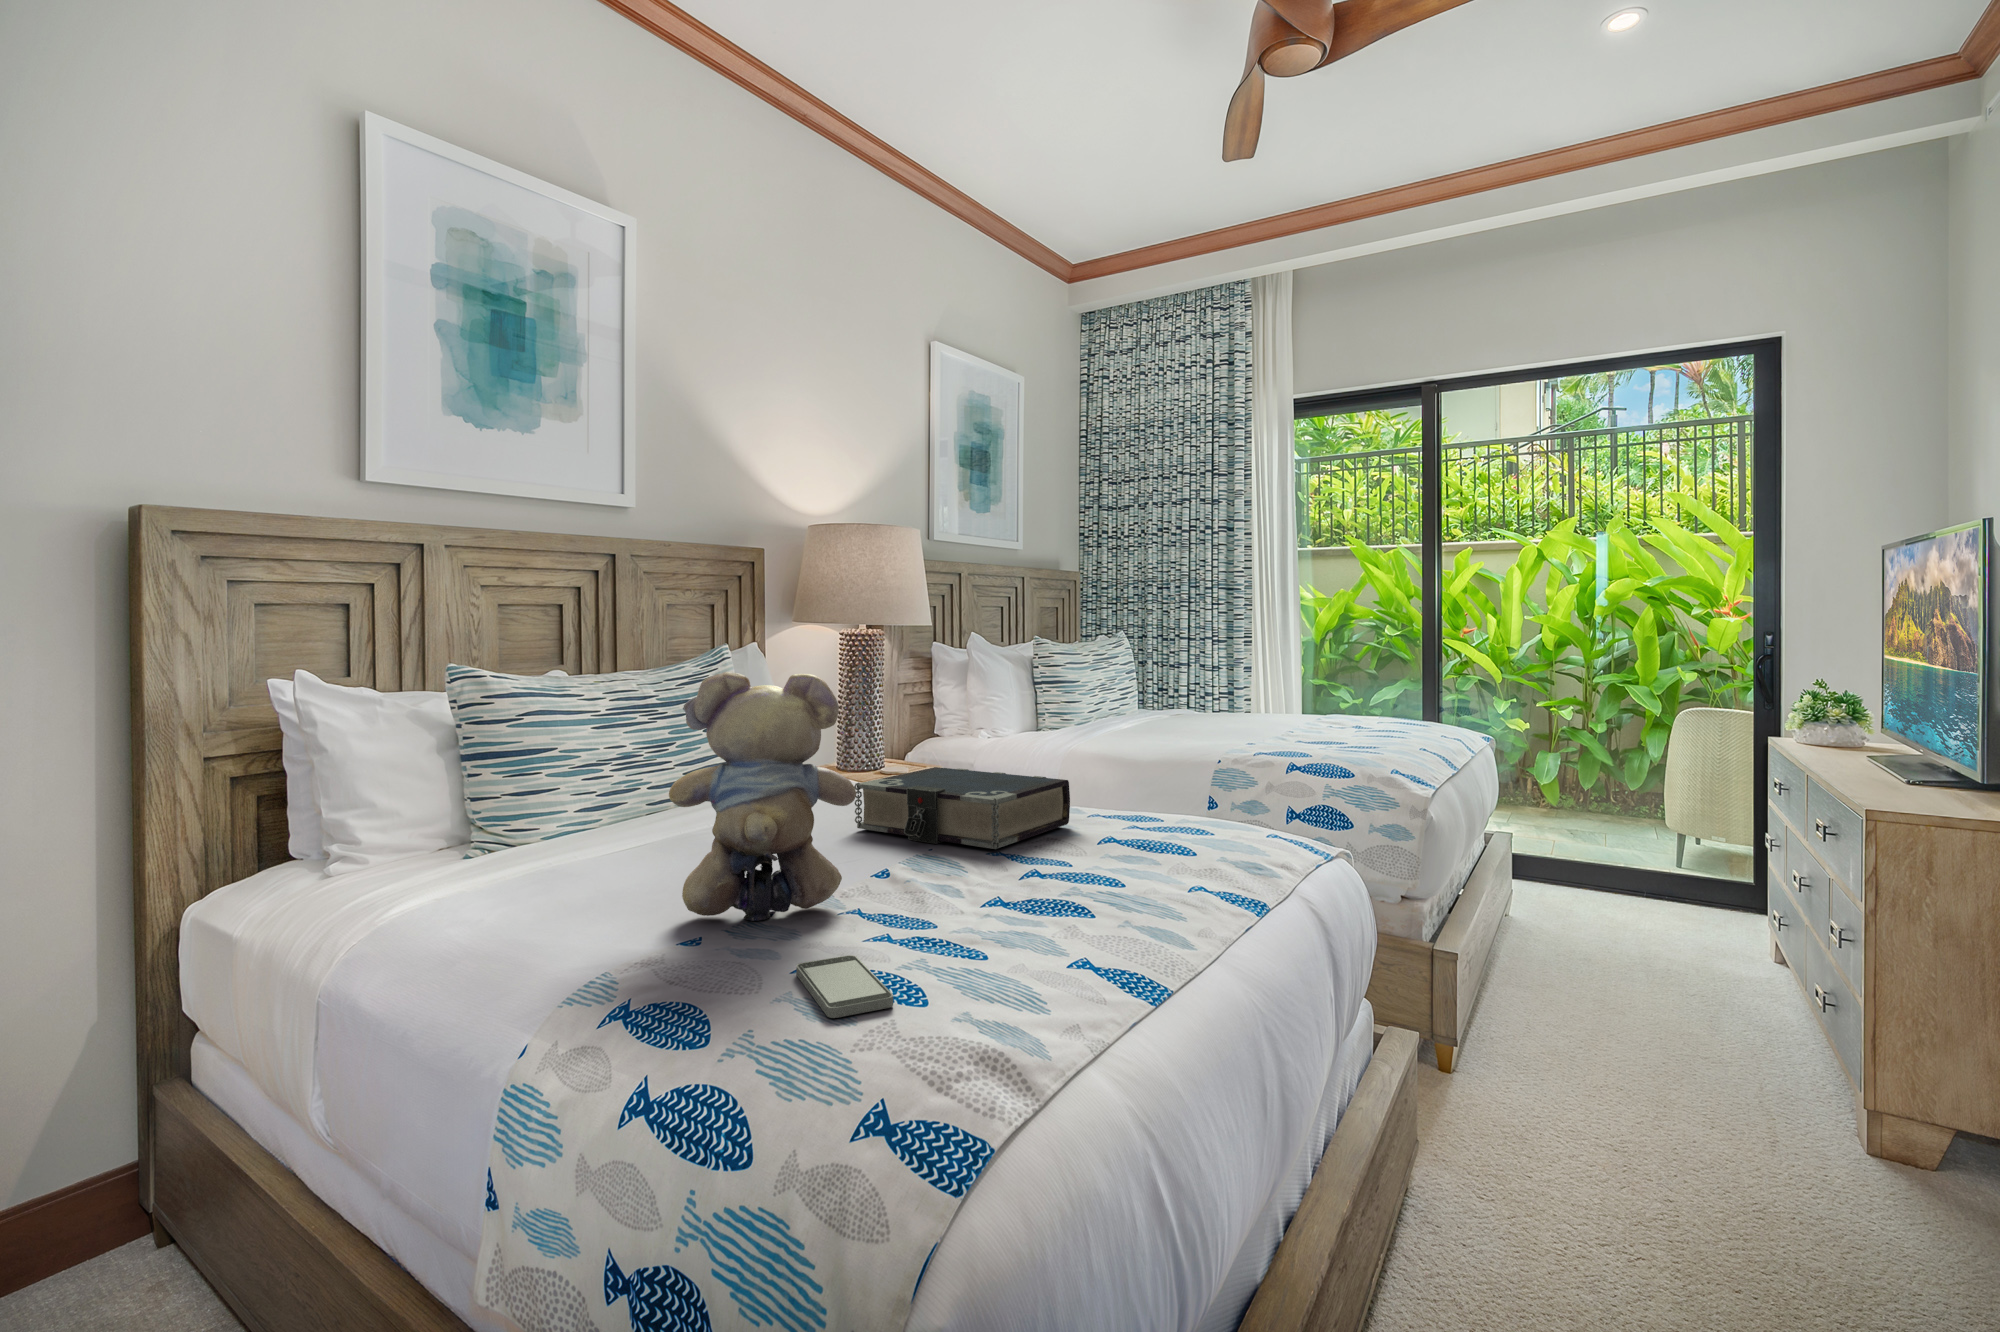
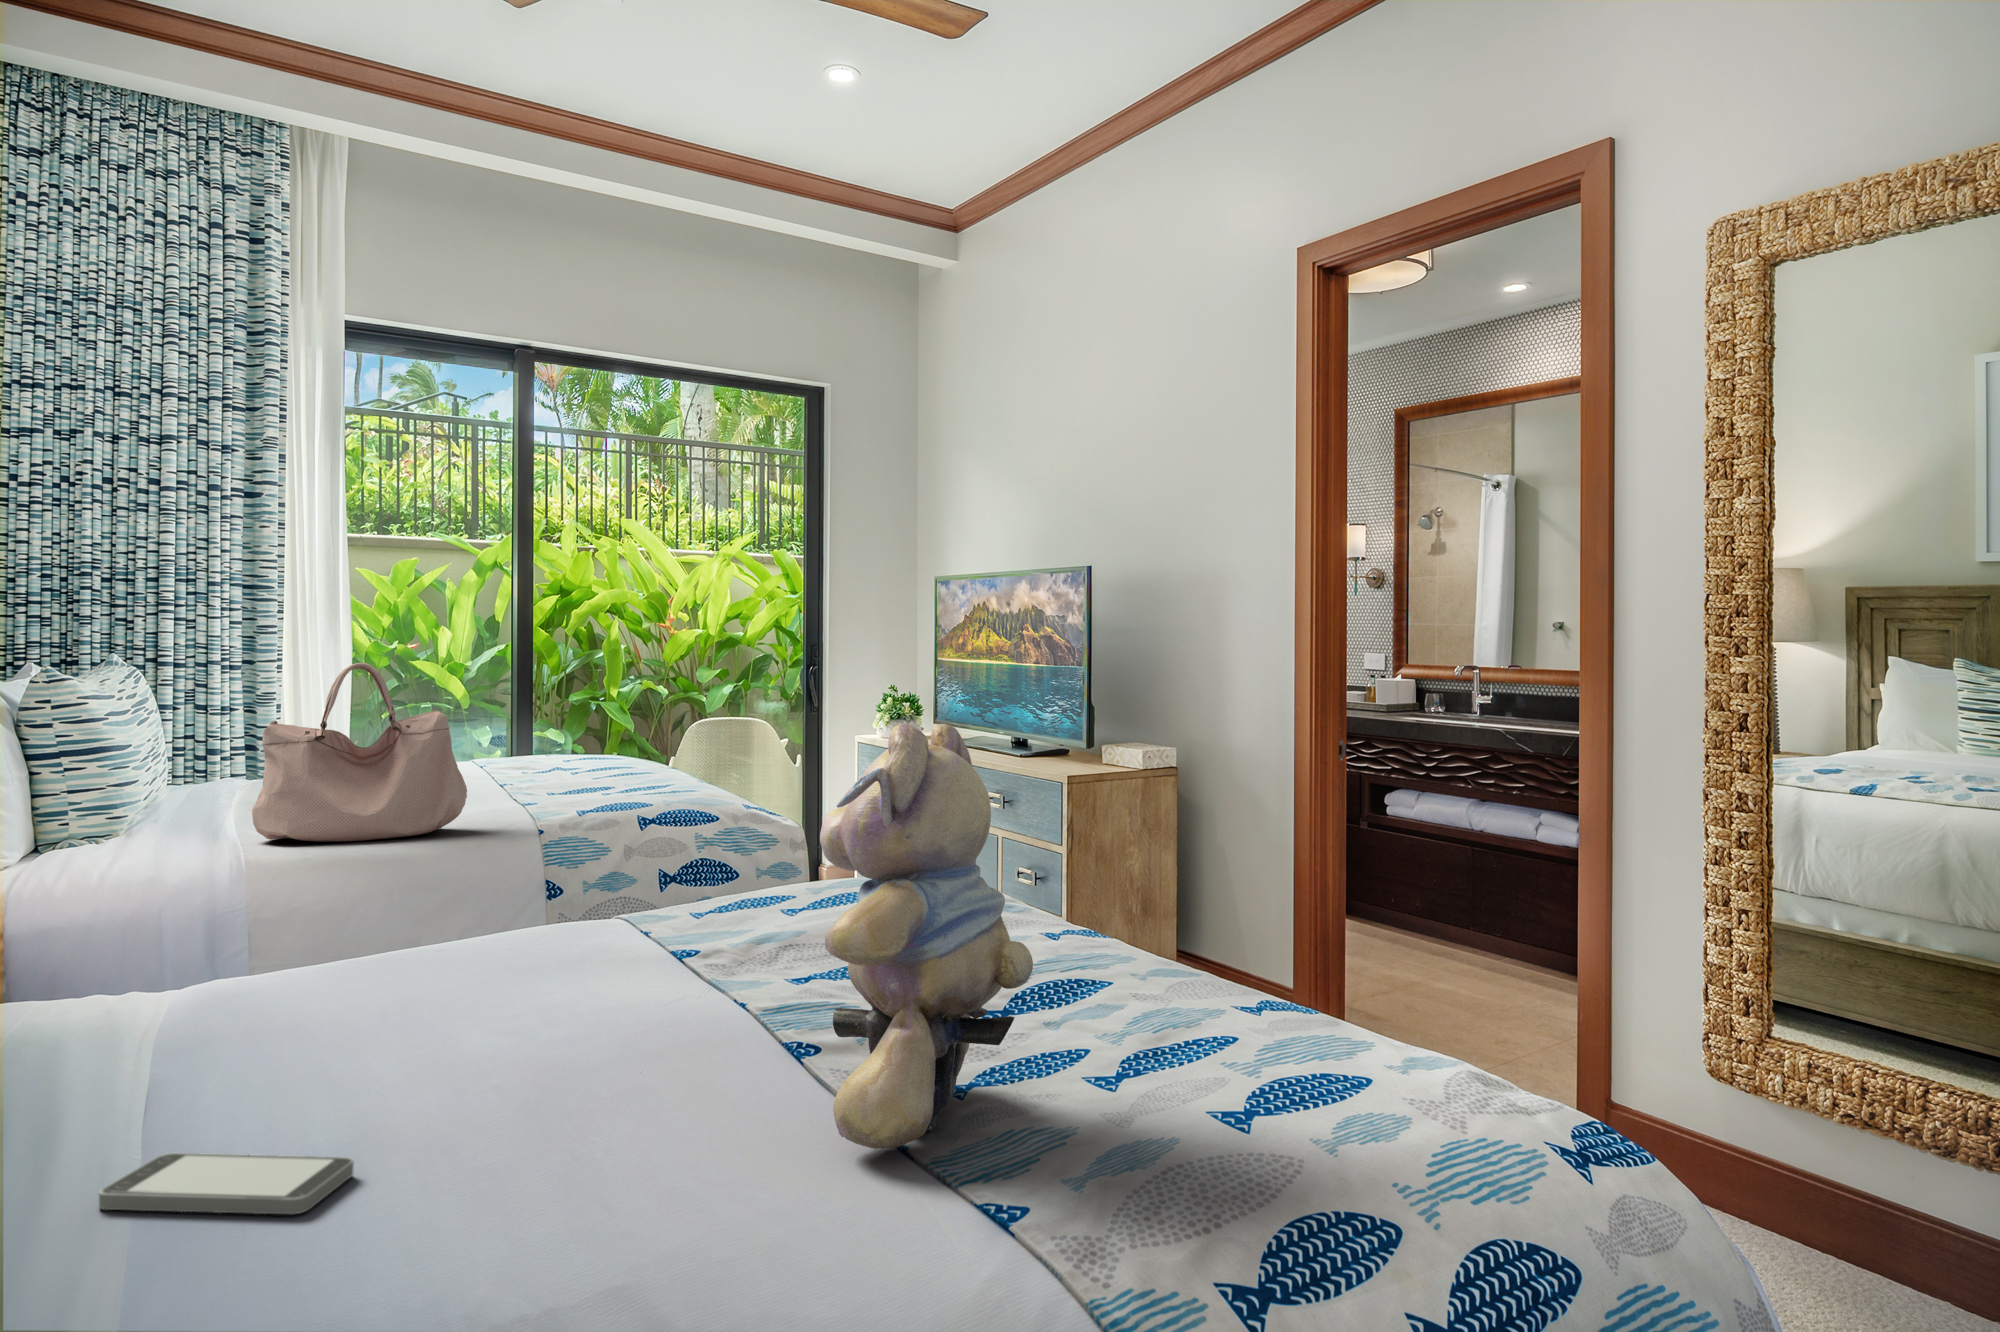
handbag: none [1068,637,1178,748] -> present [252,663,467,842]
book: present [854,767,1070,849] -> none [475,870,799,1008]
smartphone: present [796,955,893,1018] -> present [99,1153,354,1214]

